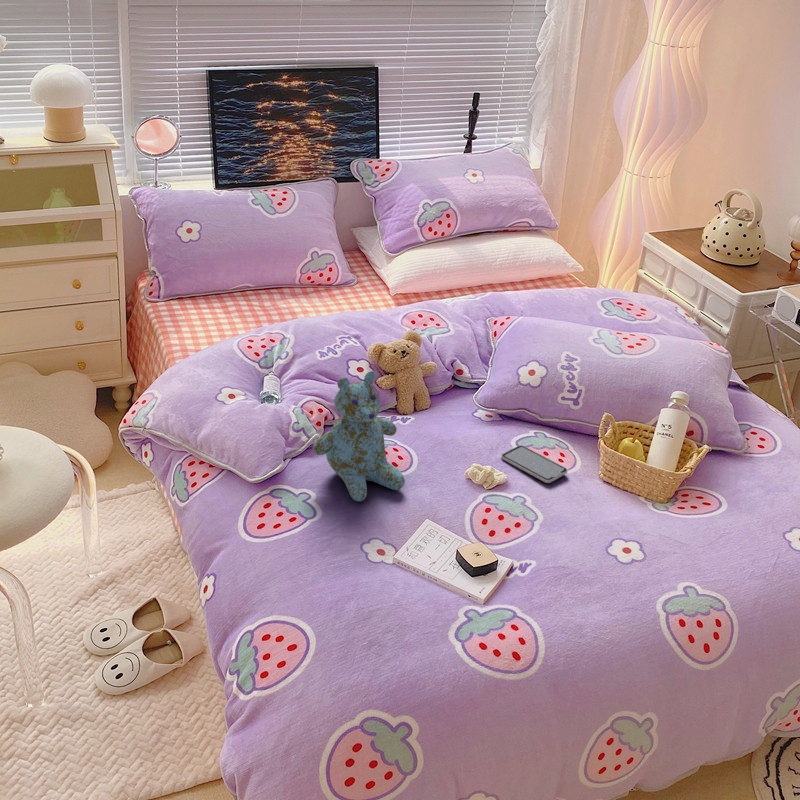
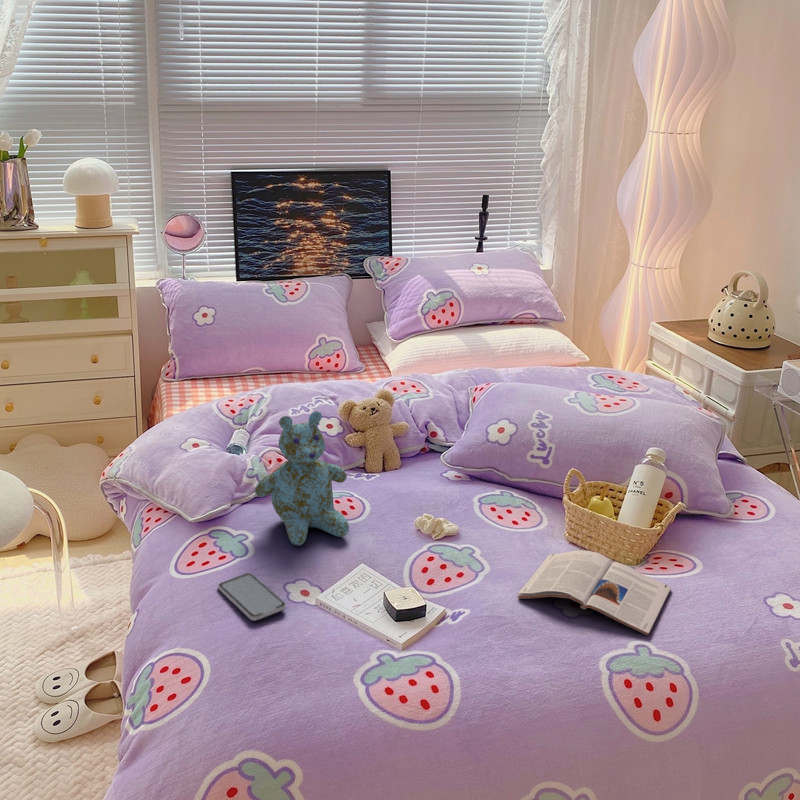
smartphone: present [501,445,567,483] -> present [218,573,286,620]
magazine: none [575,497,710,580] -> present [518,550,671,635]

